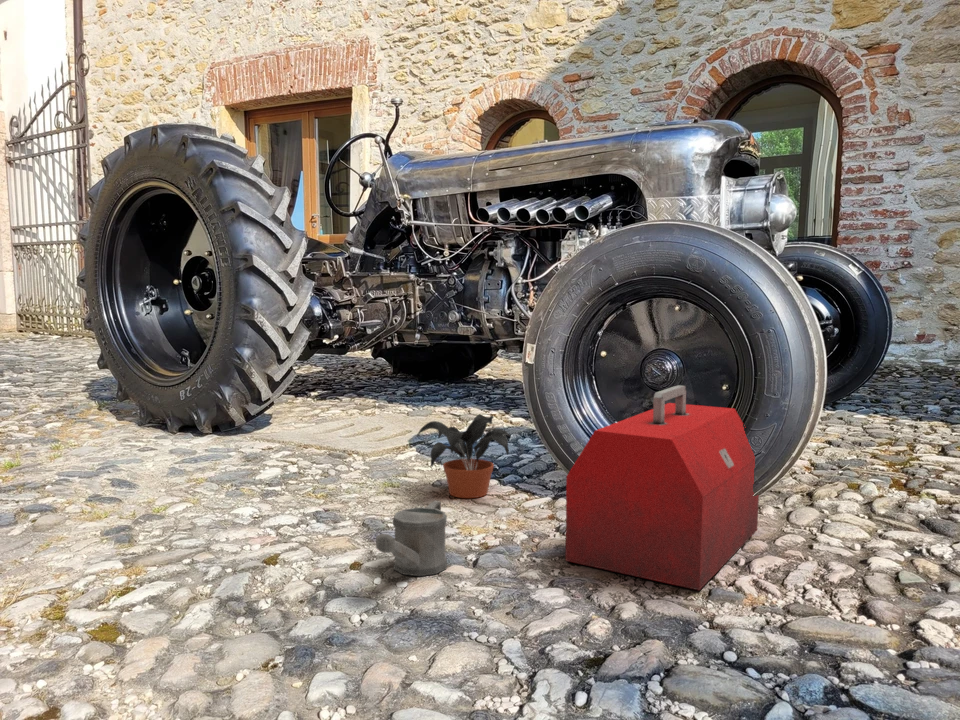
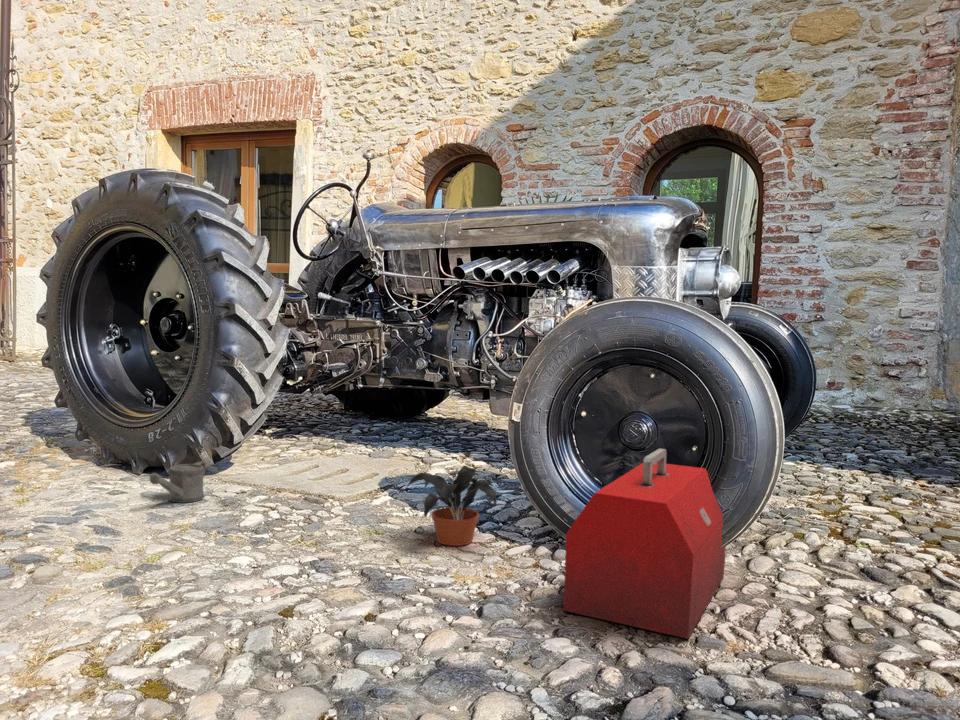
watering can: present [376,501,447,576] -> present [150,461,206,503]

